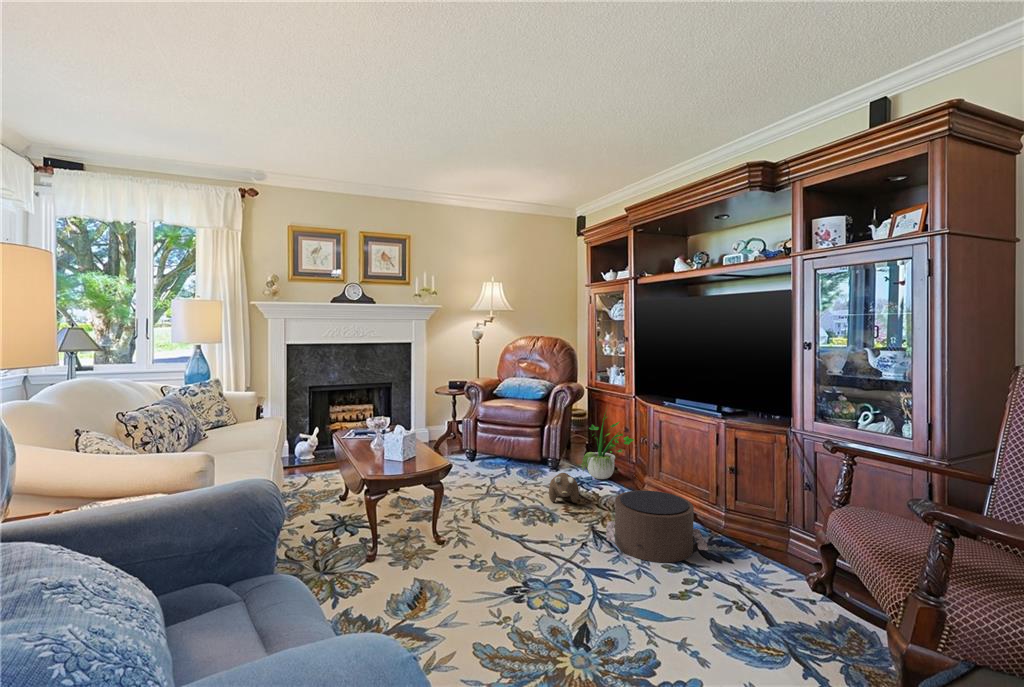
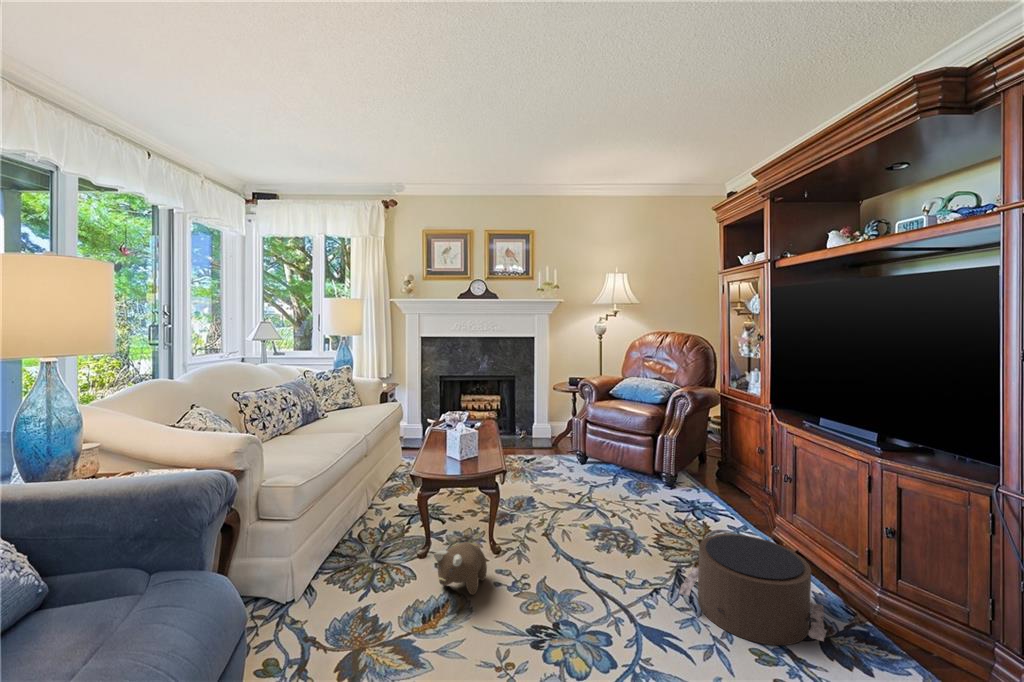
potted plant: present [582,413,634,479] -> none [697,415,767,508]
plush toy: present [549,473,579,503] -> present [434,542,487,595]

